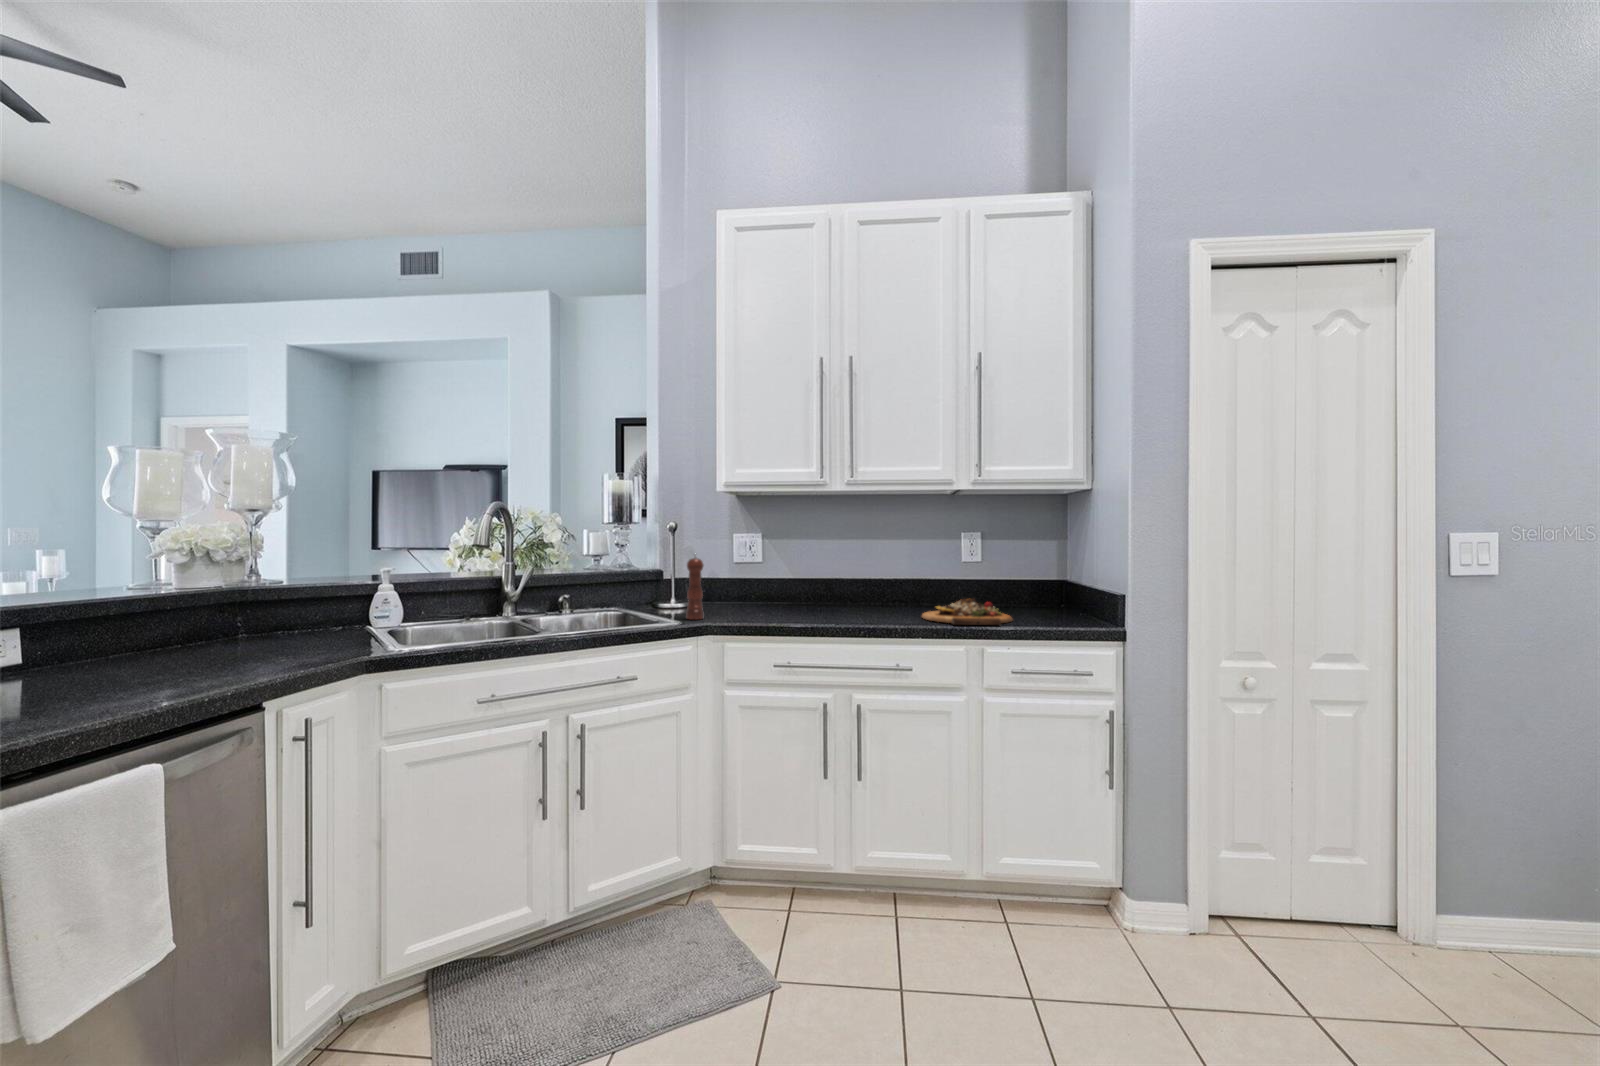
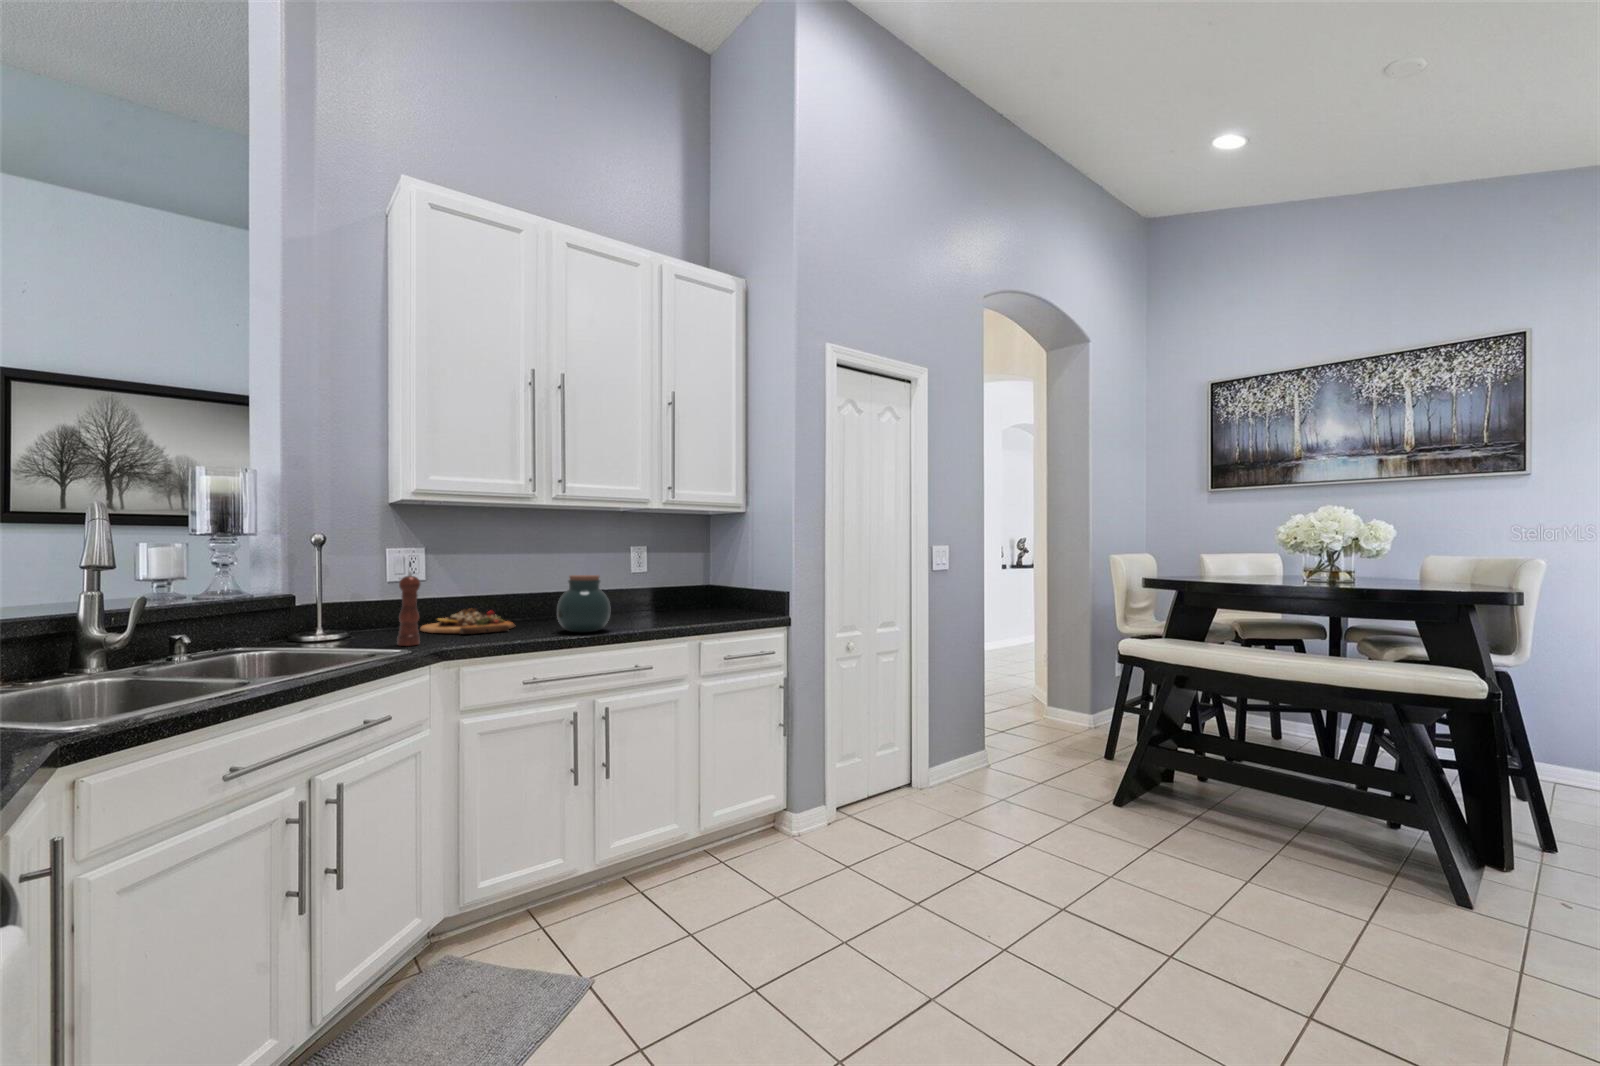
jar: none [825,563,878,622] -> present [557,575,610,632]
cutting board: present [922,598,1013,625] -> present [420,609,516,634]

